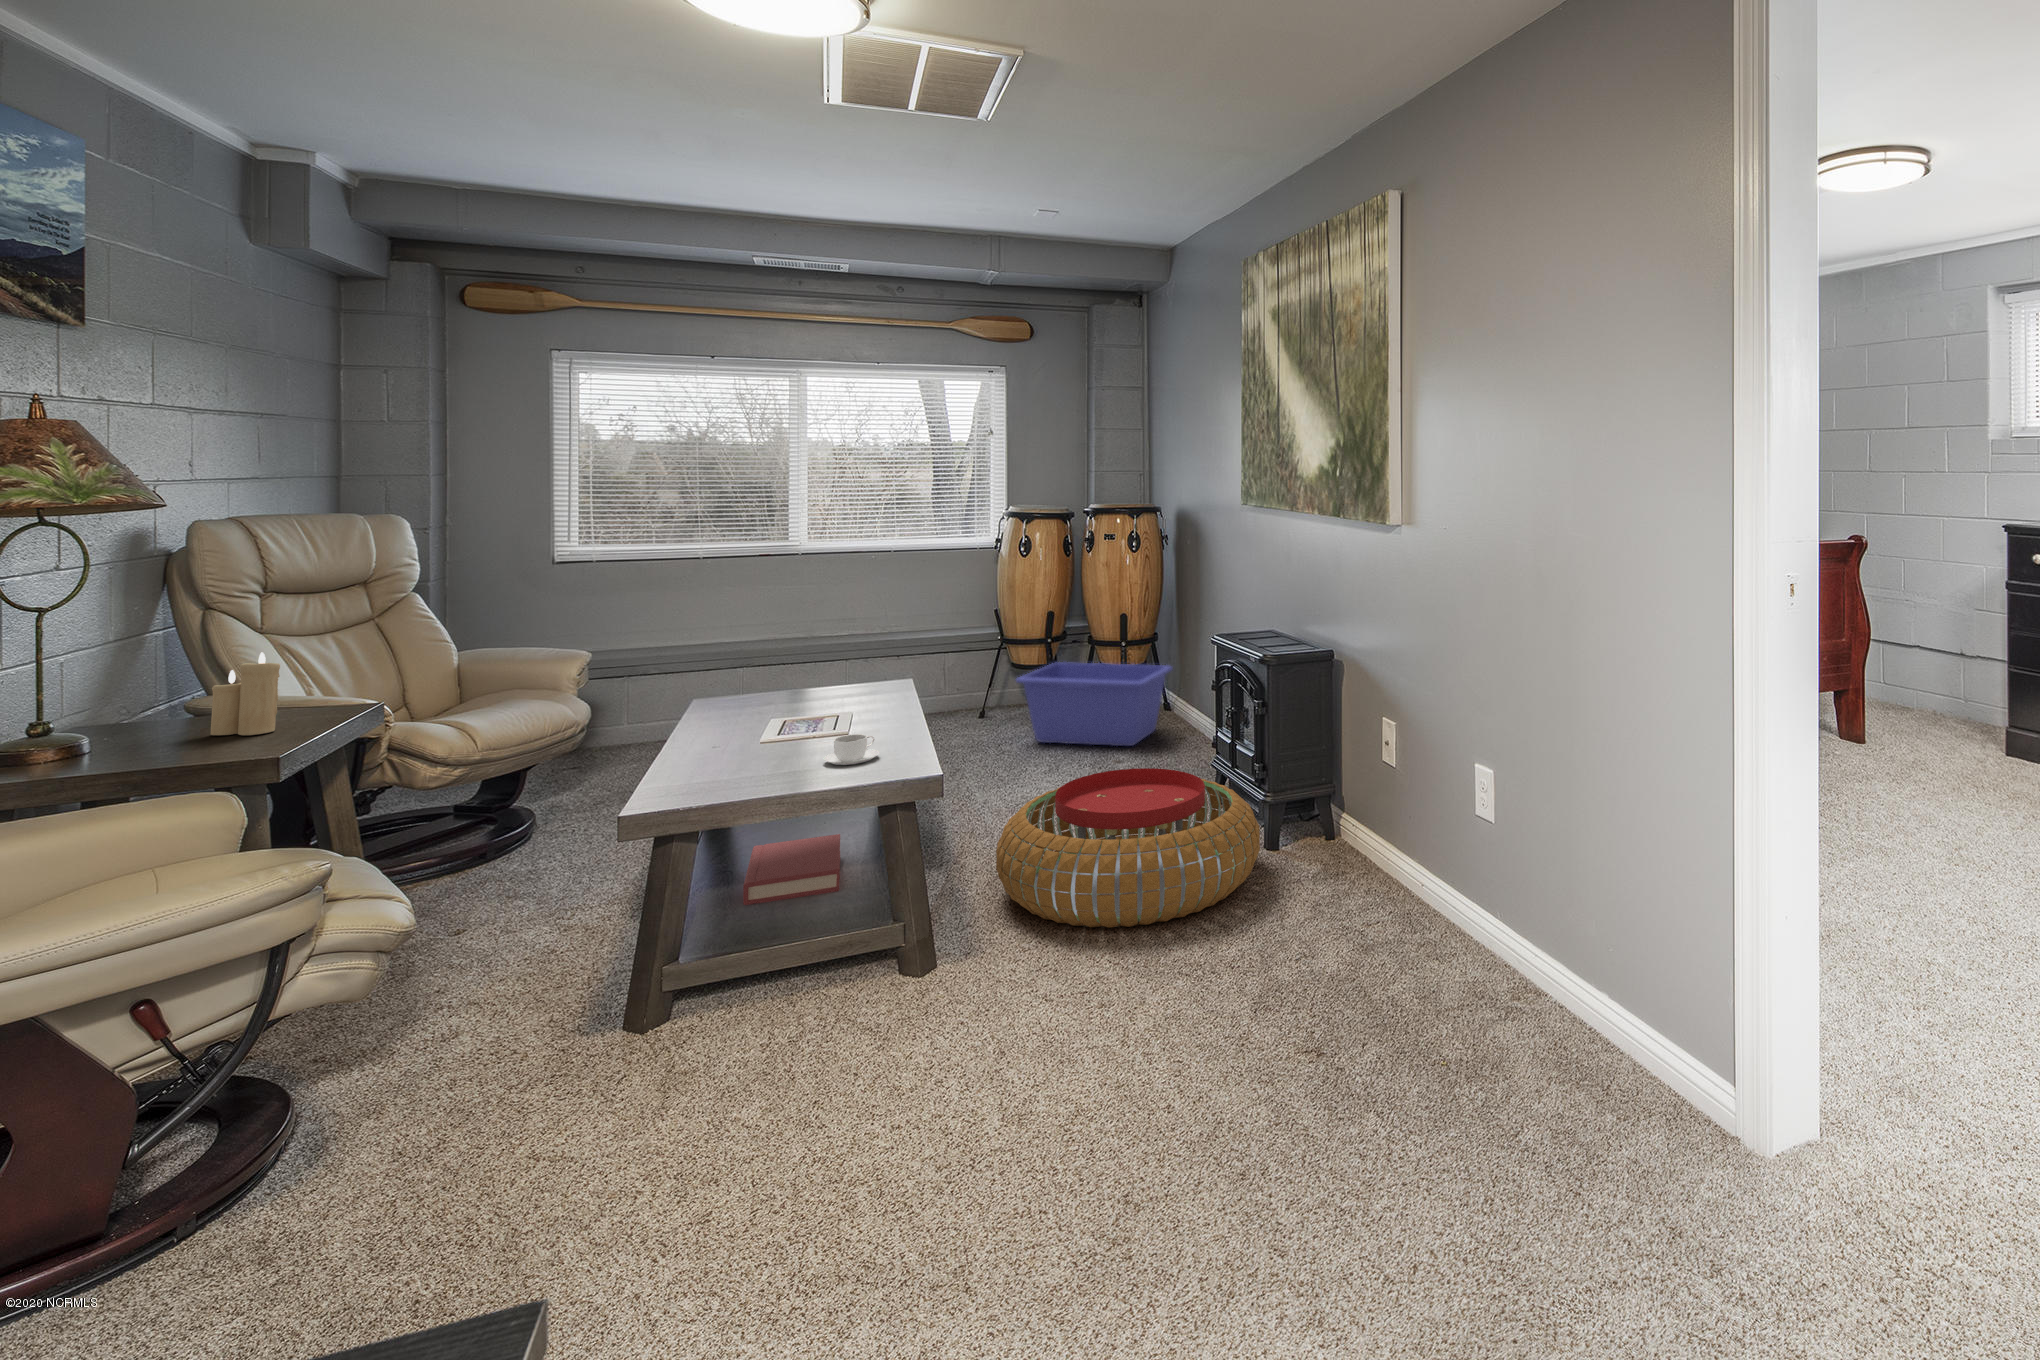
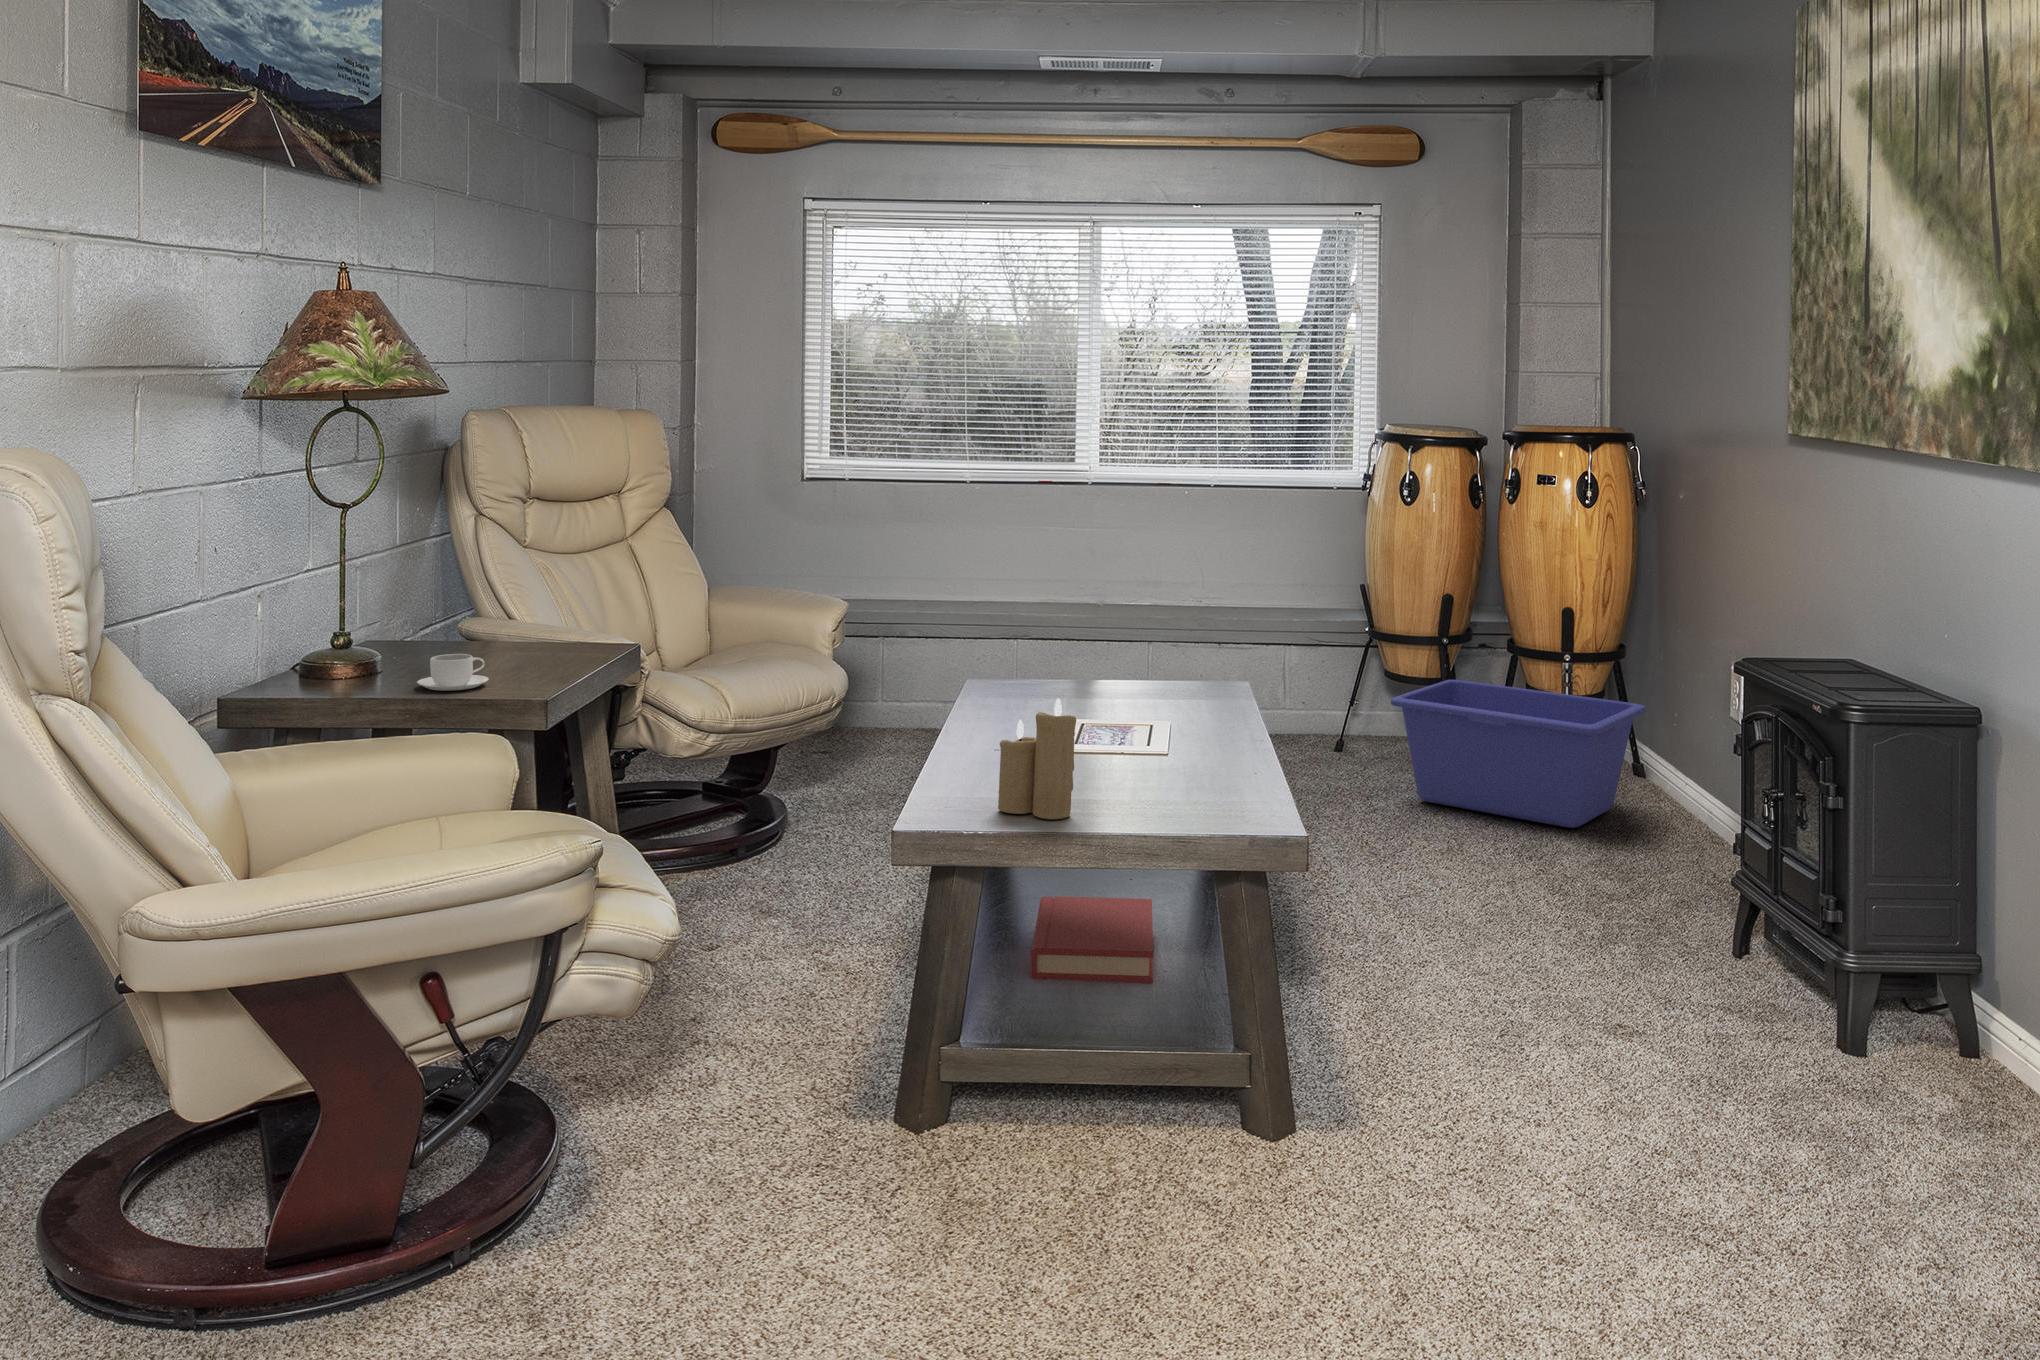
candle: present [211,652,280,735] -> present [998,698,1076,819]
coffee cup: present [823,734,879,765] -> present [417,654,489,691]
pouf: present [996,768,1260,928] -> none [1374,869,1827,1138]

